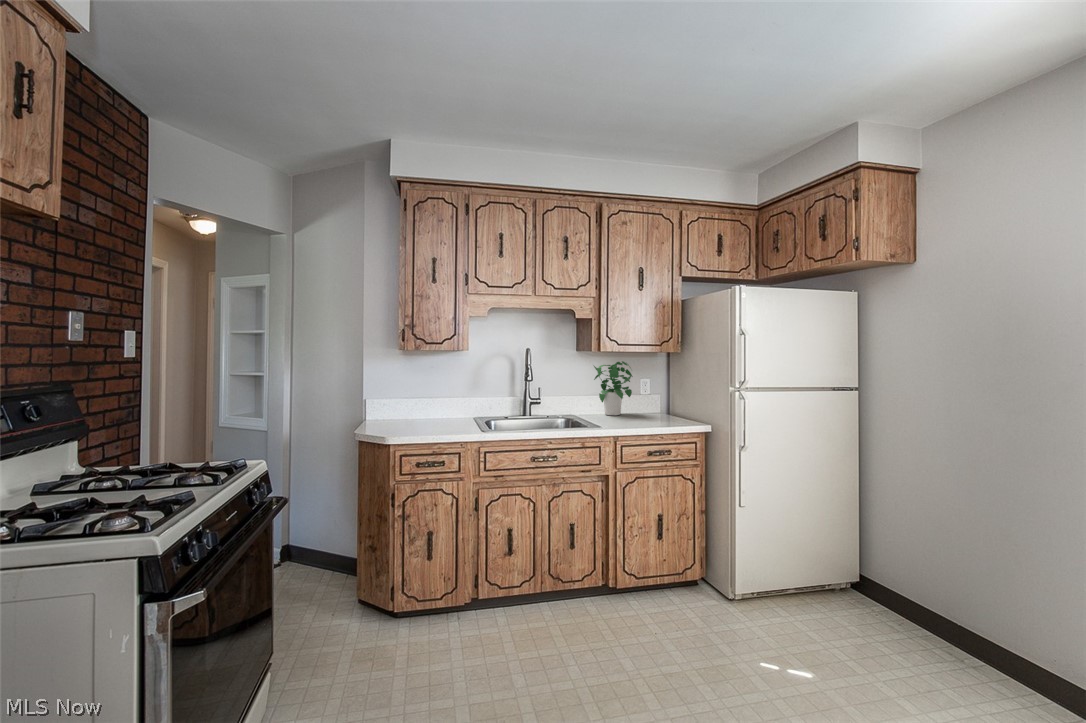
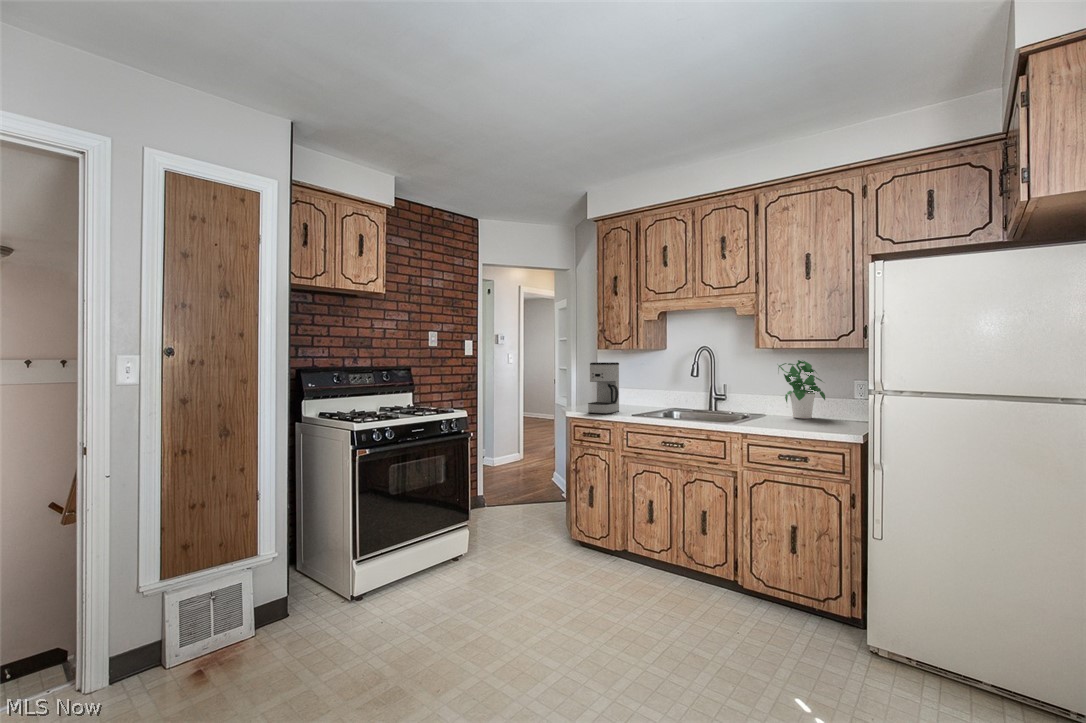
coffee maker: none [403,367,441,435] -> present [588,362,619,414]

